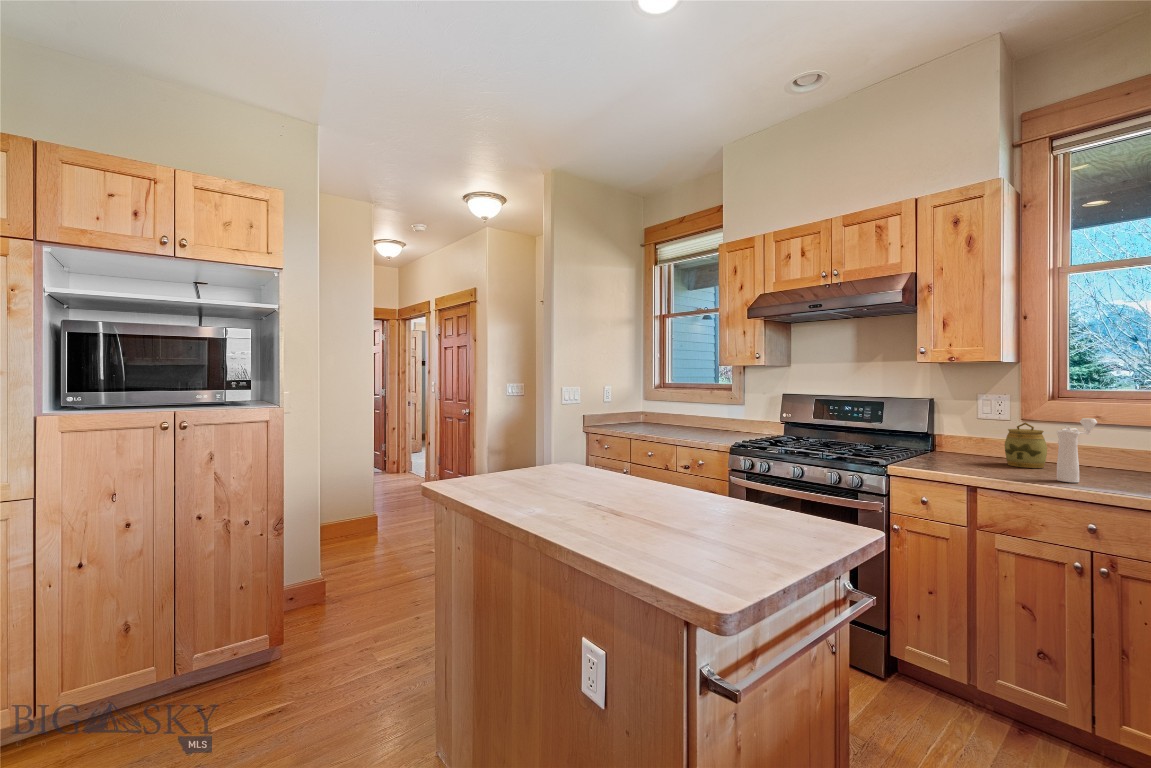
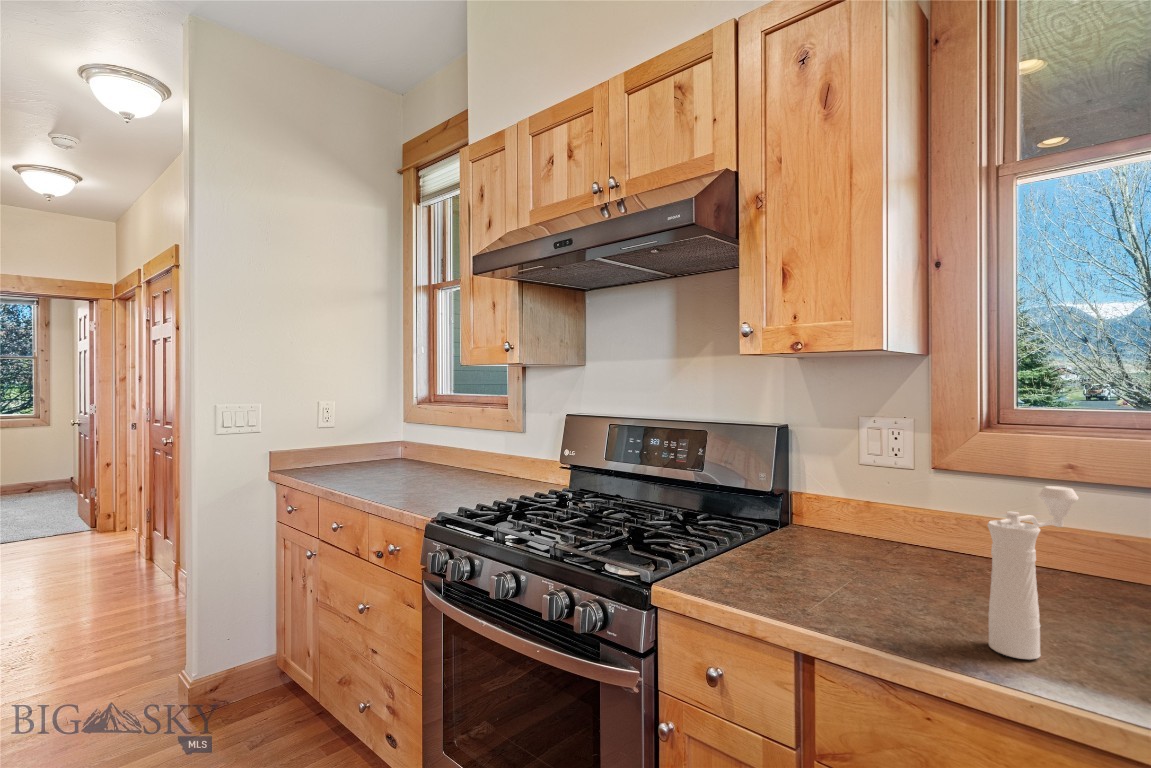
jar: present [1005,422,1047,468] -> none [894,483,975,587]

